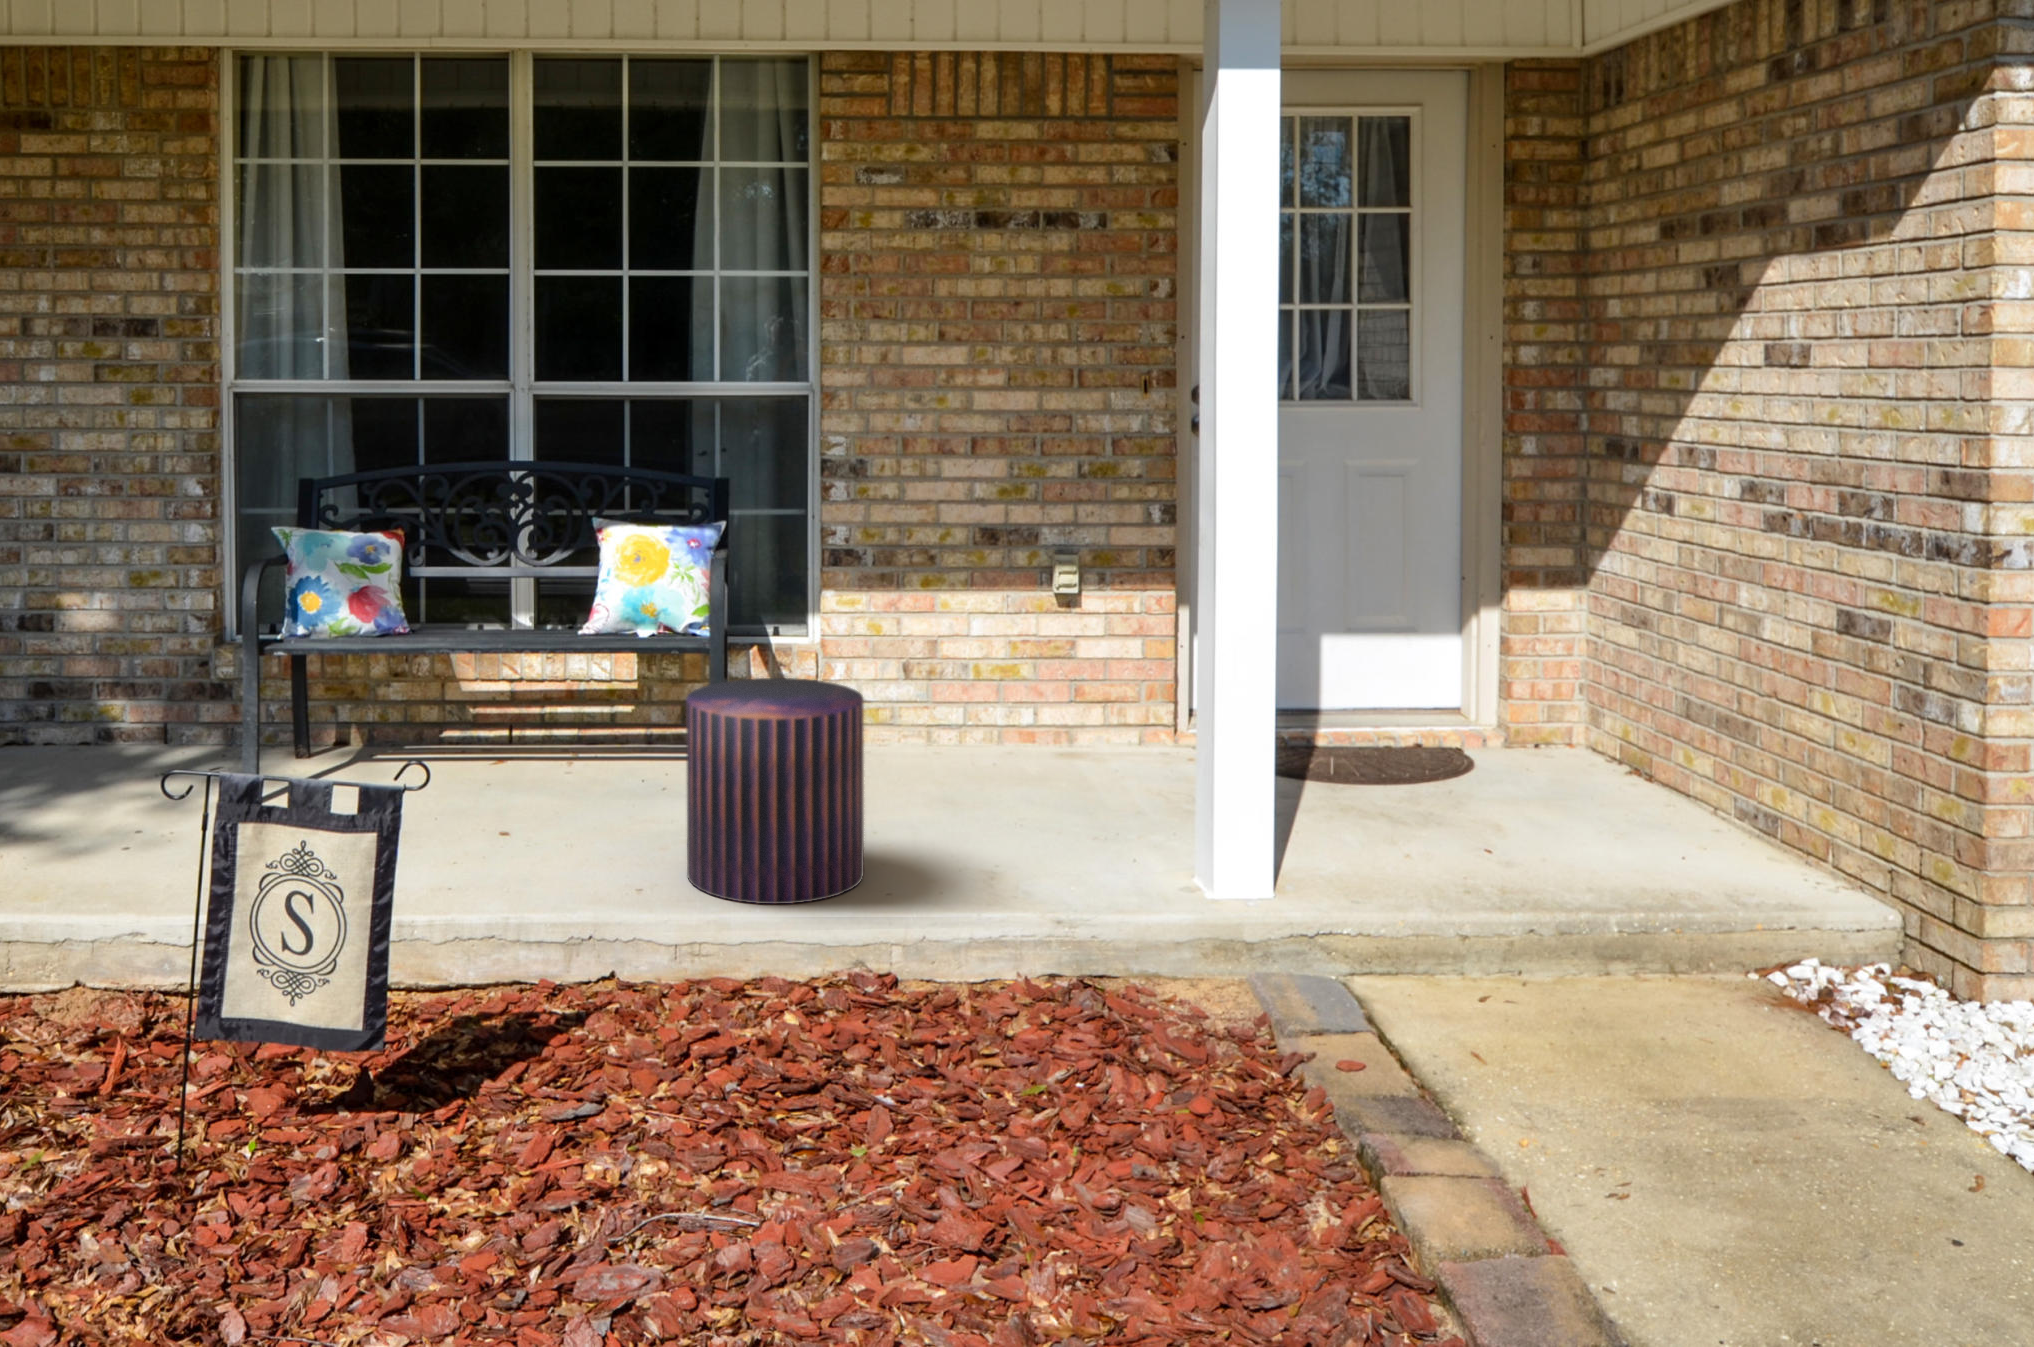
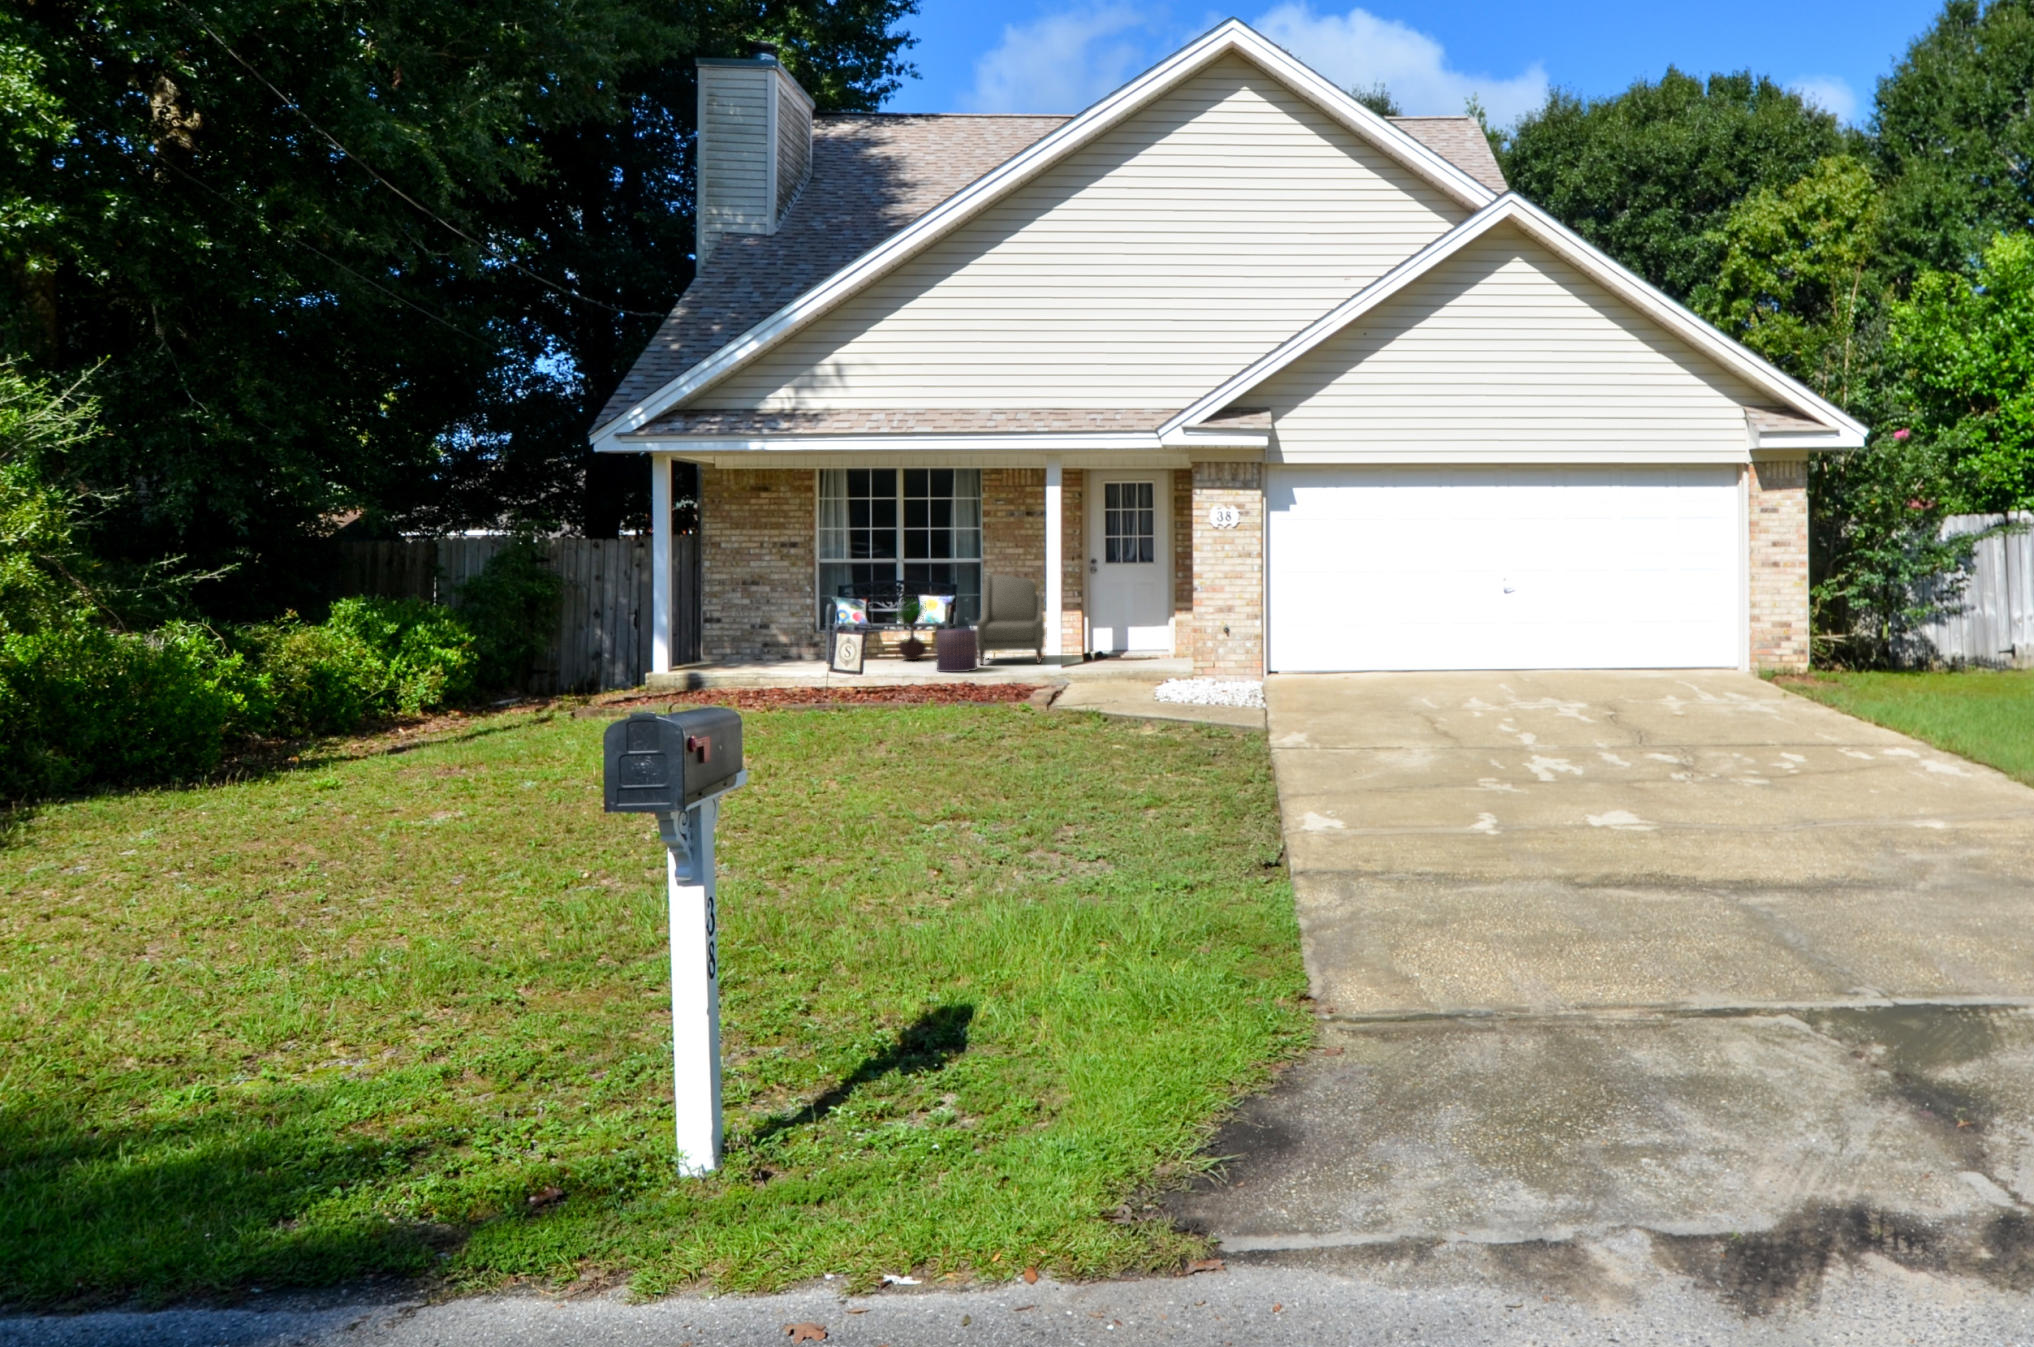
chair: none [831,438,1114,823] -> present [977,574,1045,665]
potted tree: none [484,514,635,763] -> present [895,601,926,660]

